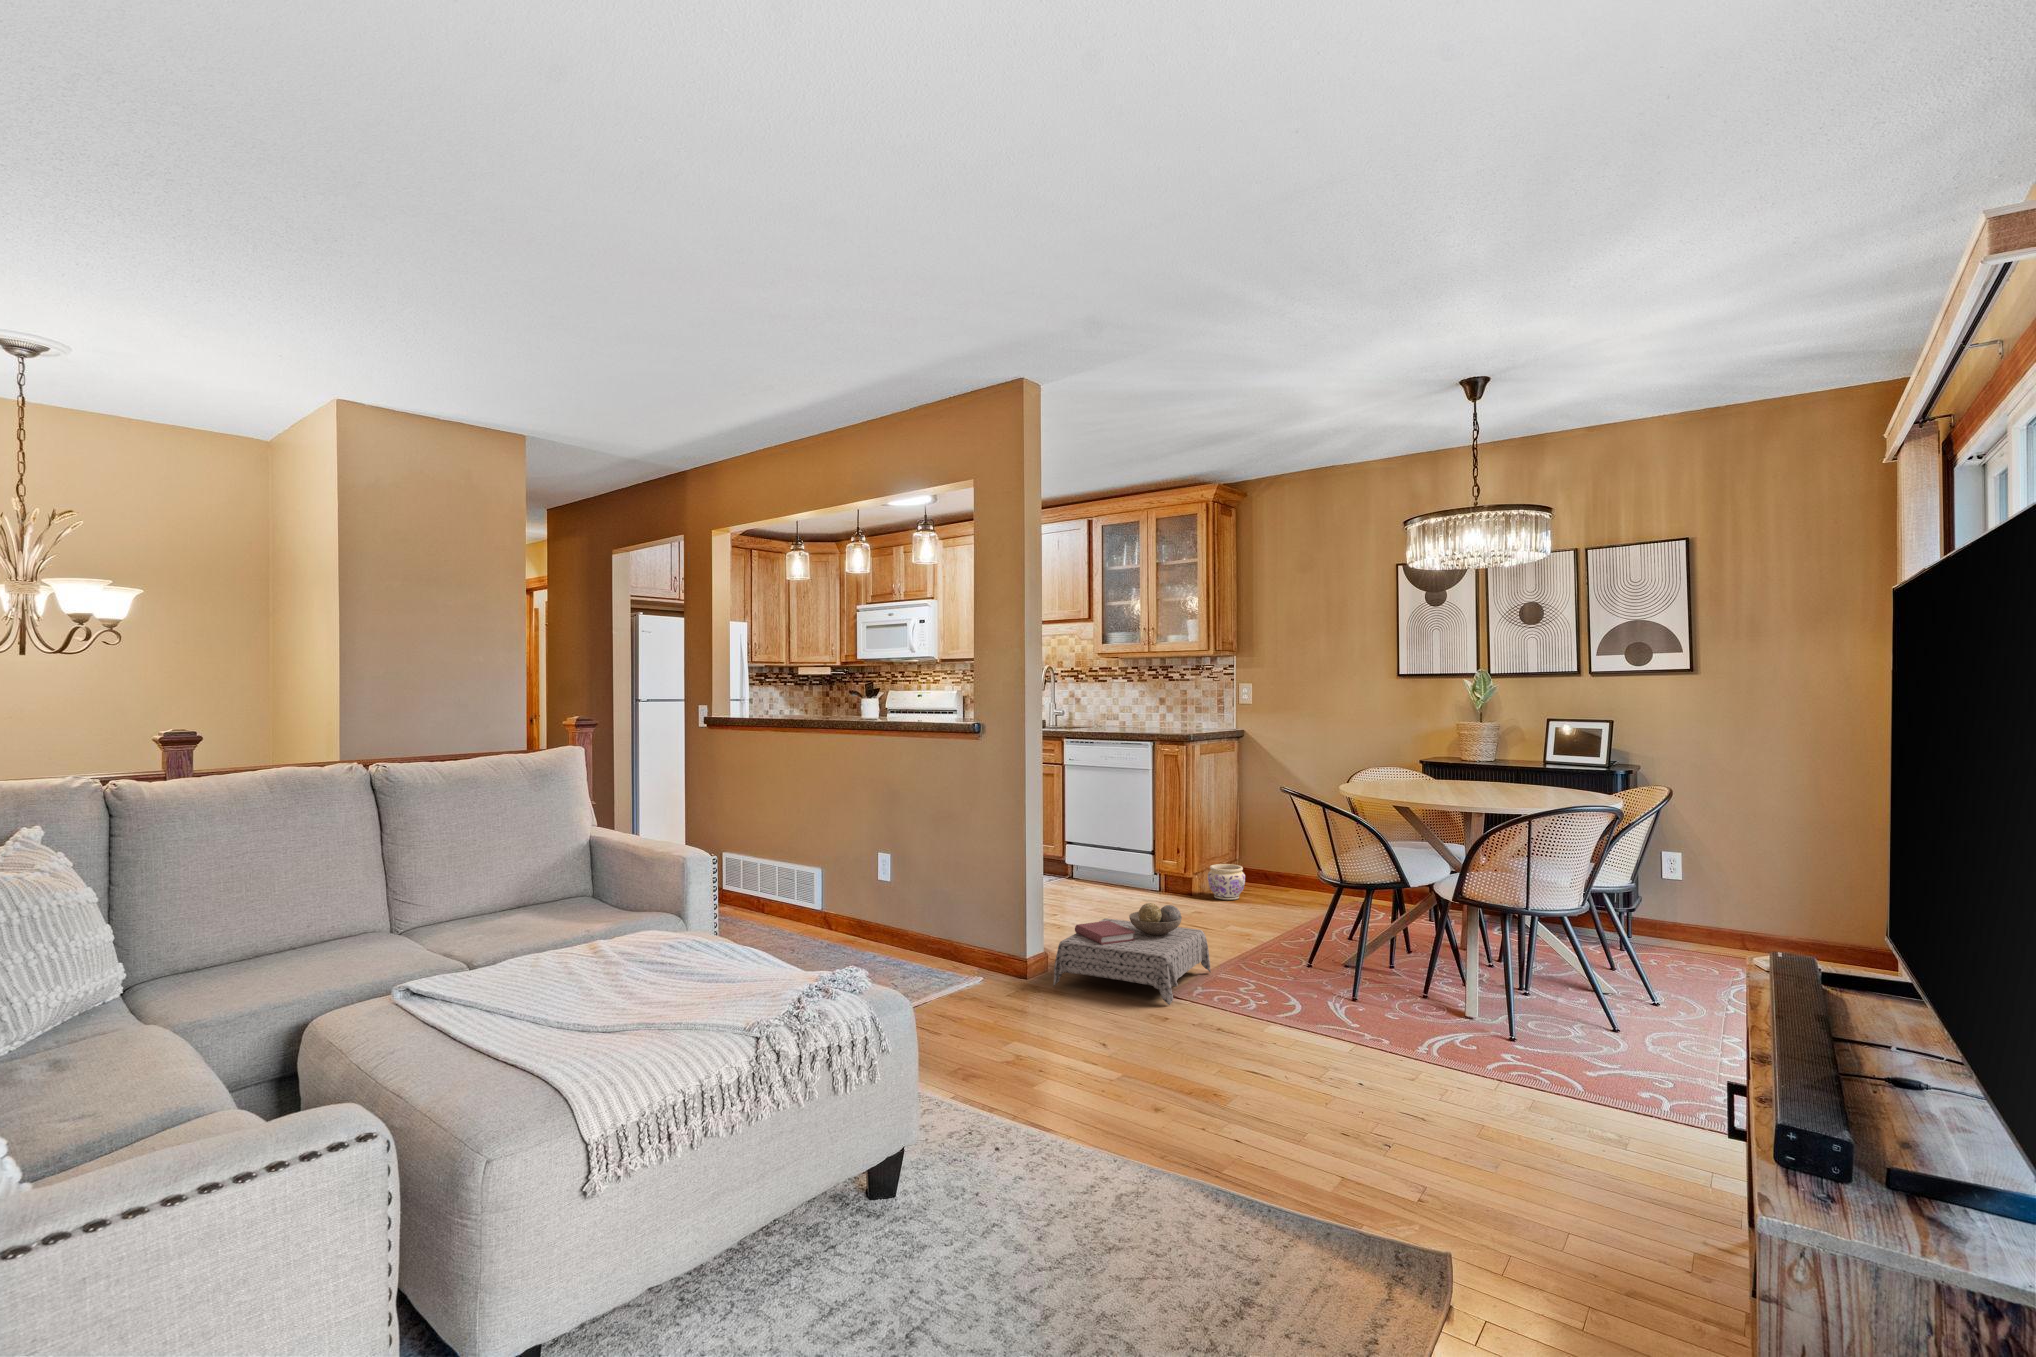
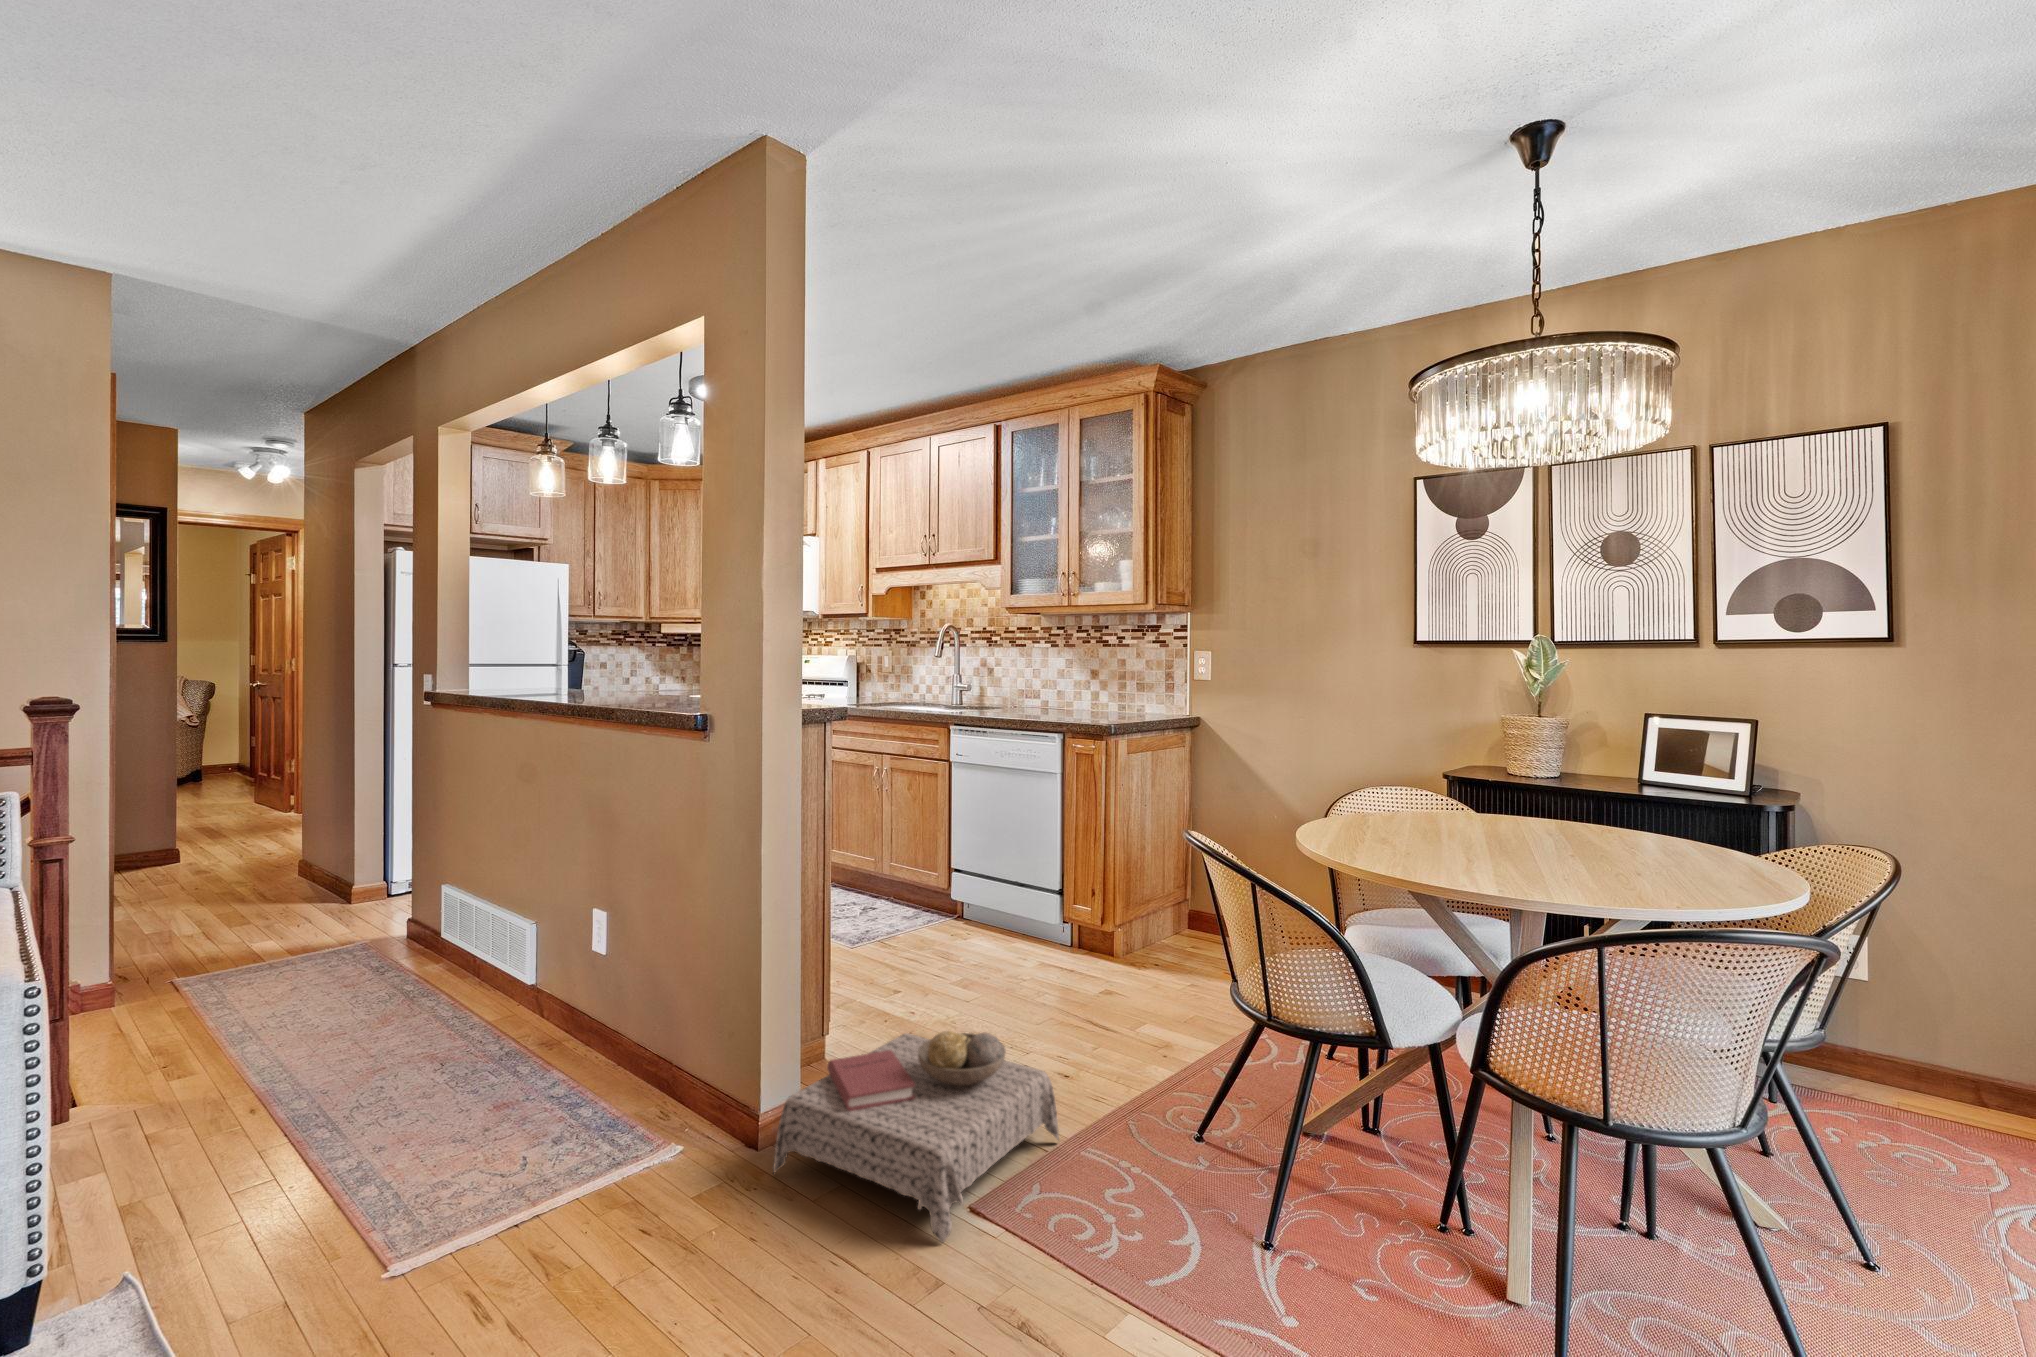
planter: present [1208,864,1245,900] -> none [1131,906,1184,961]

